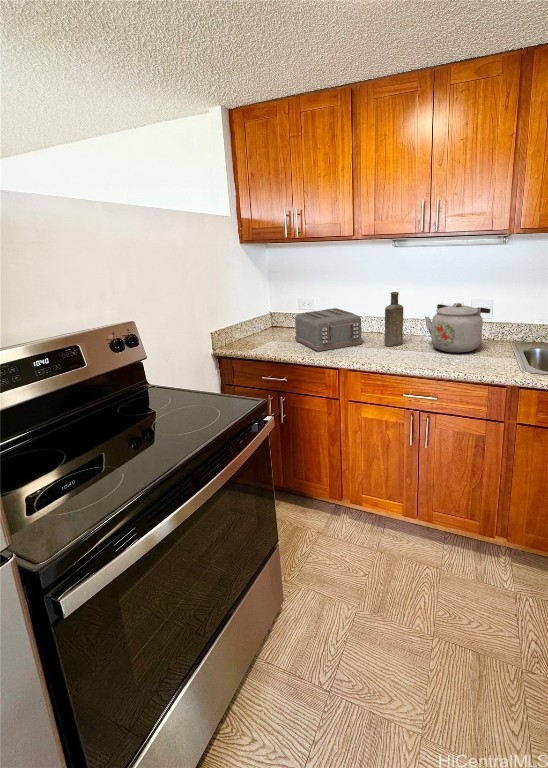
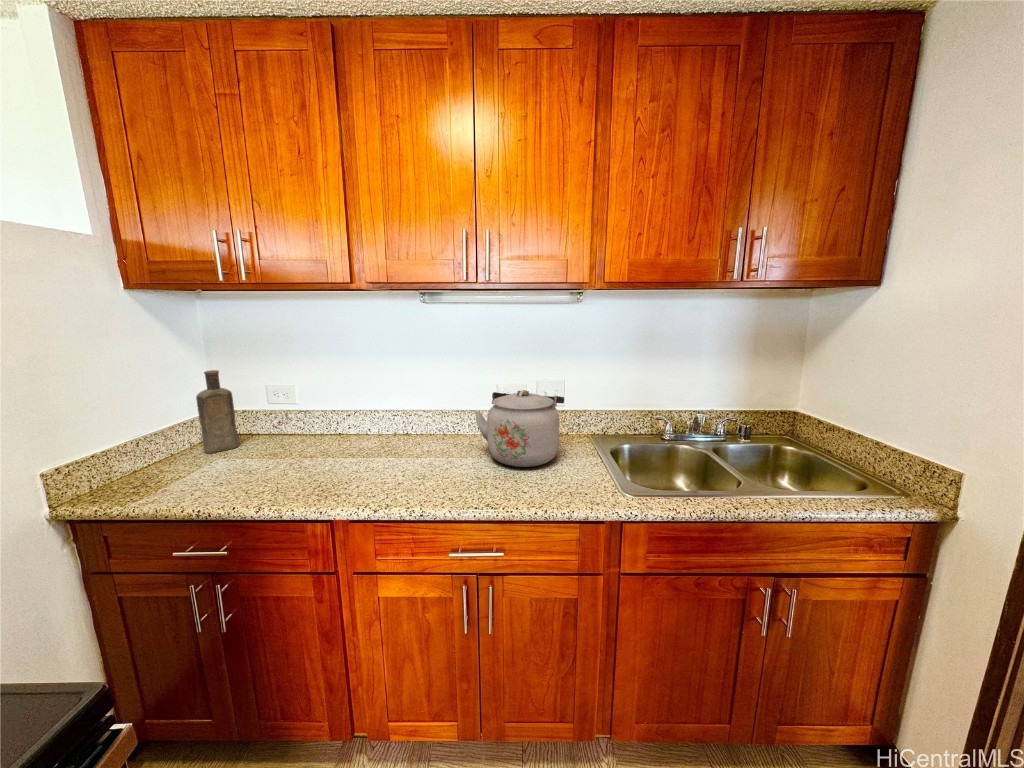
bottle: present [384,292,403,347] -> present [196,370,239,453]
toaster: present [295,308,363,351] -> none [249,402,378,488]

